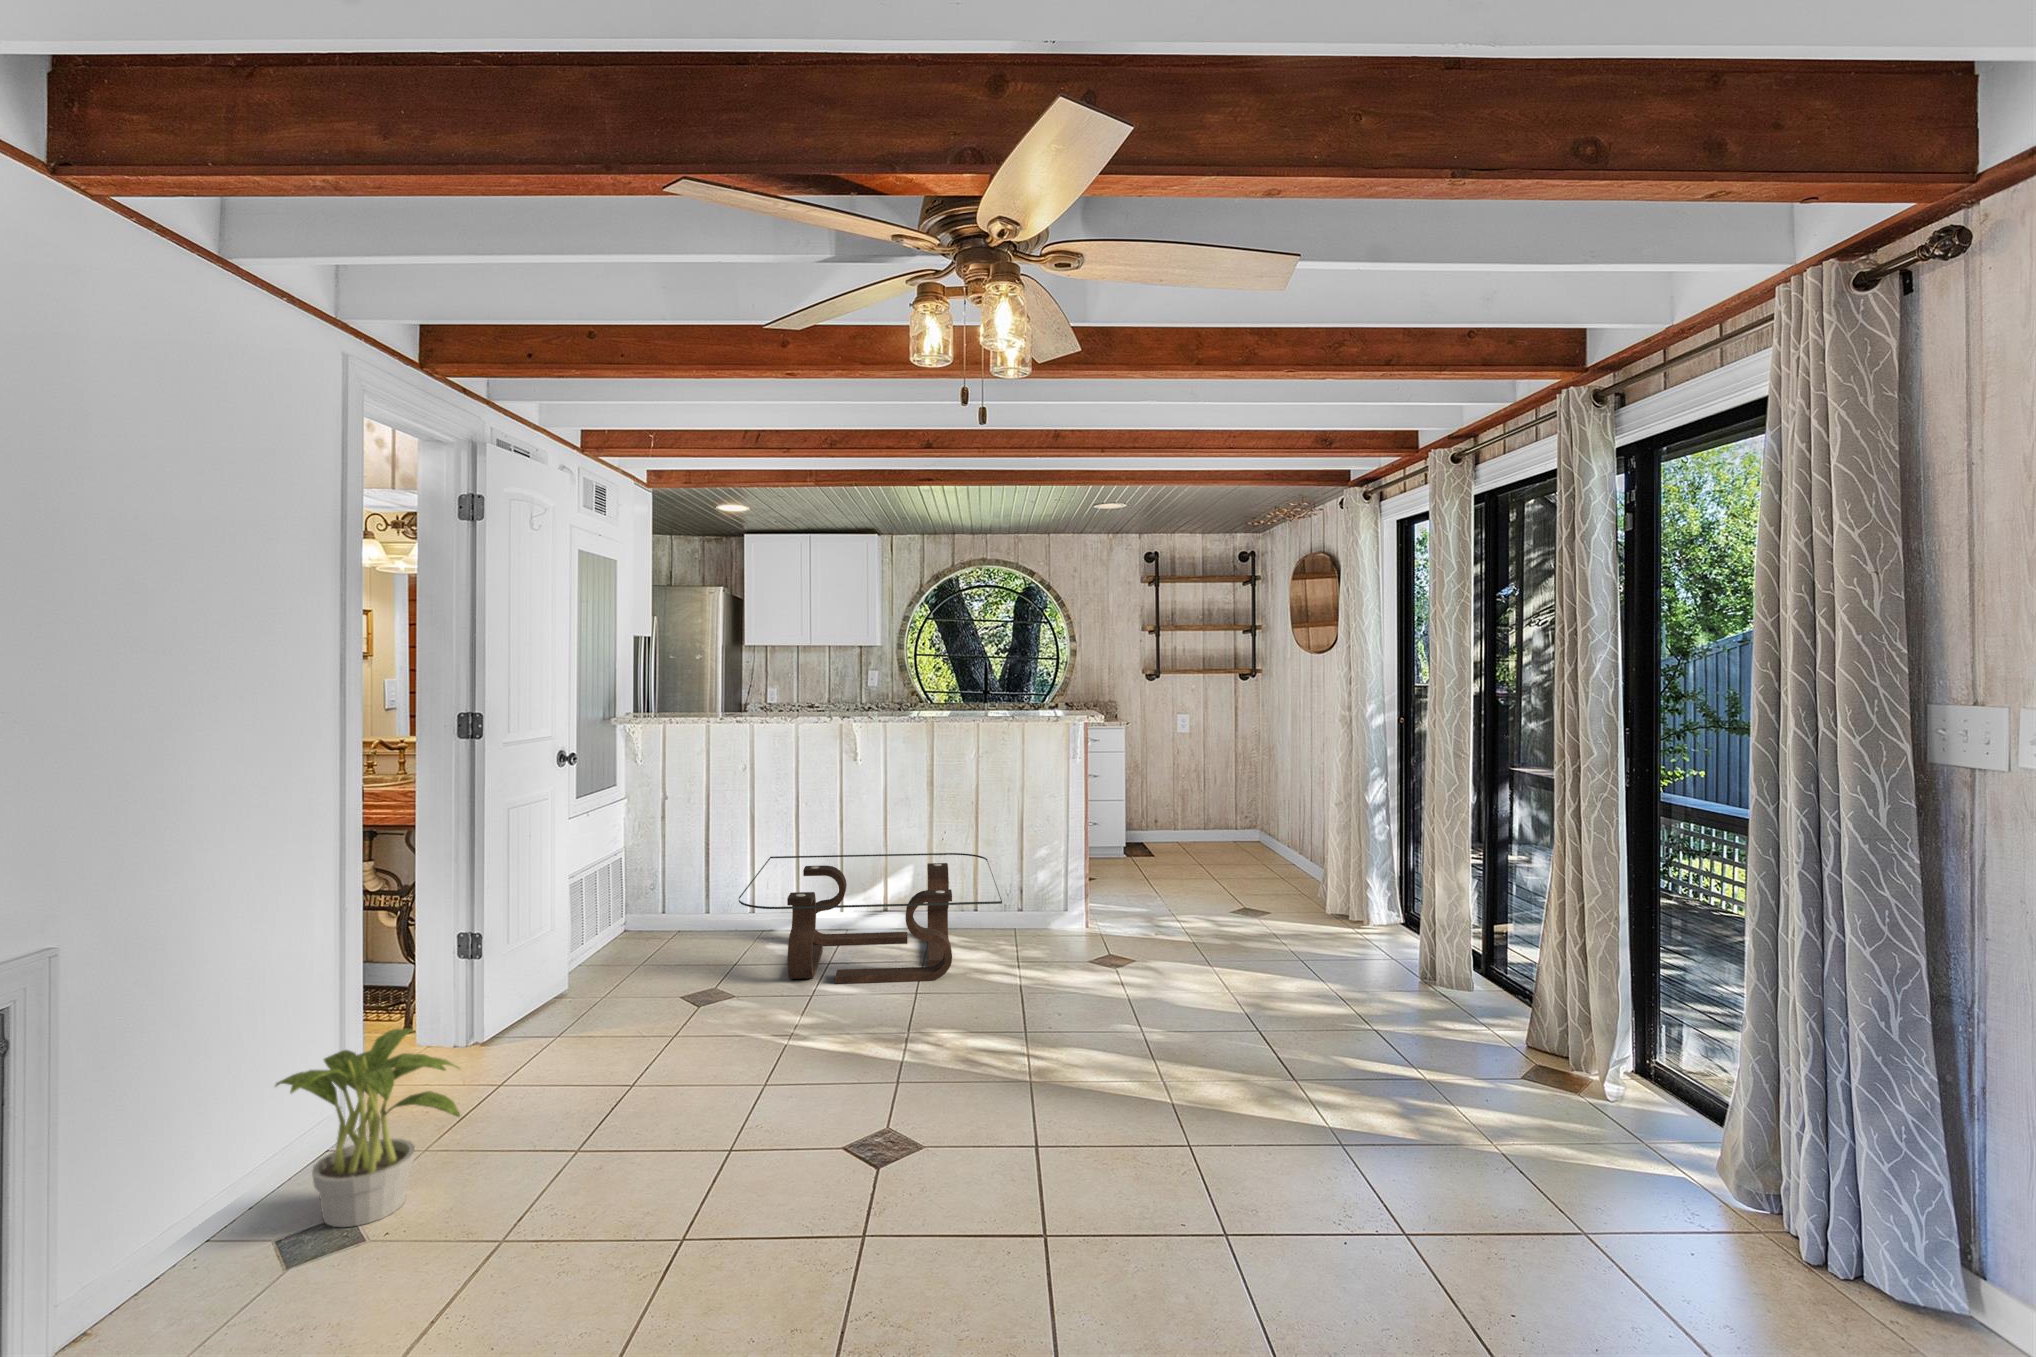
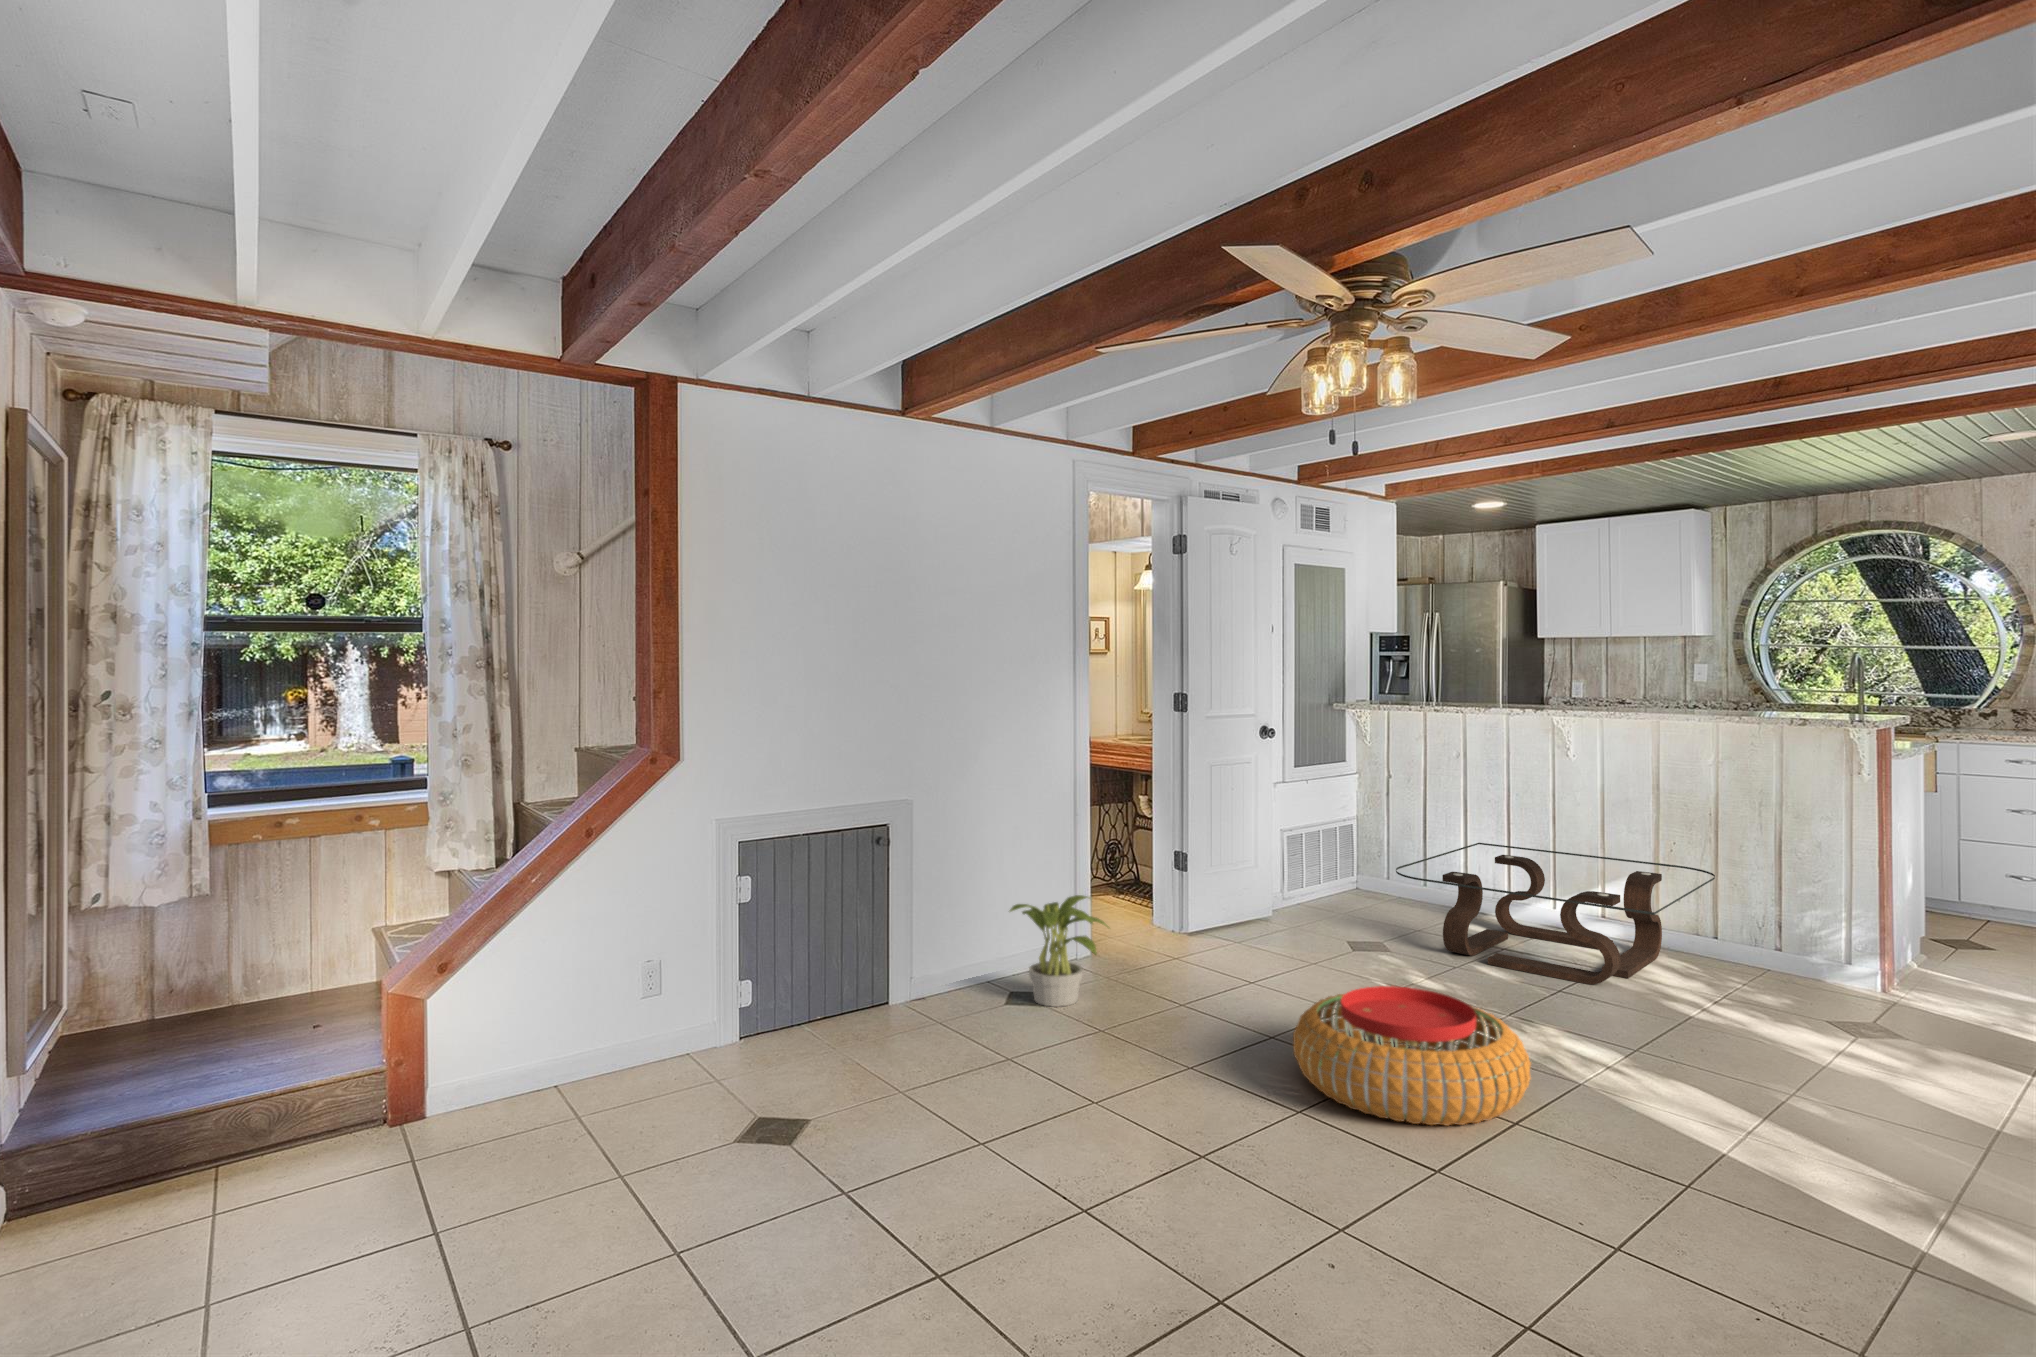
pouf: none [790,1033,1041,1203] -> present [1293,986,1531,1126]

